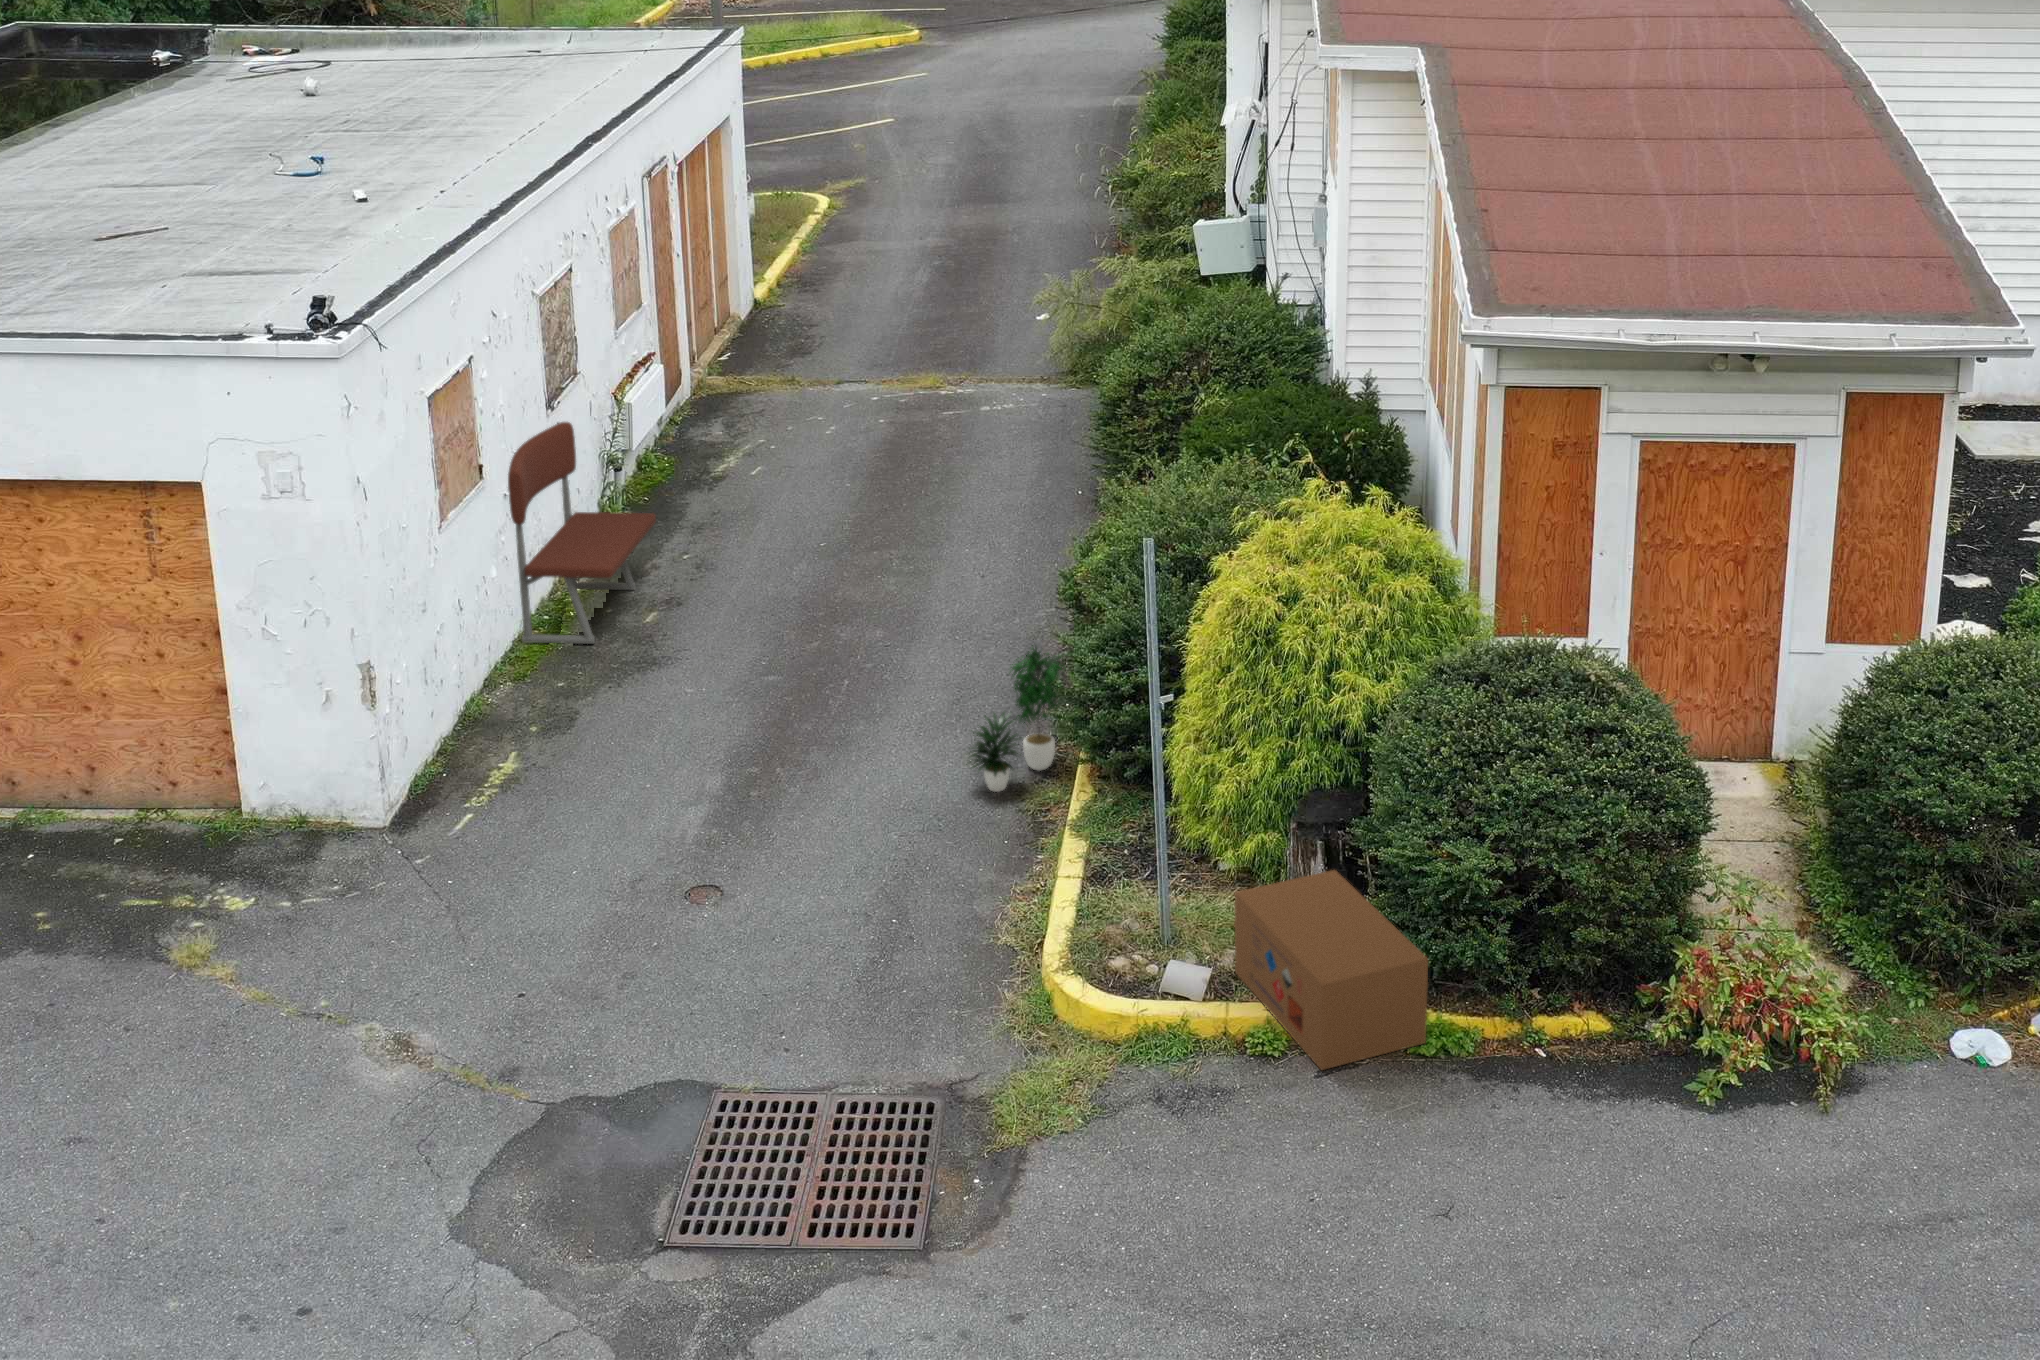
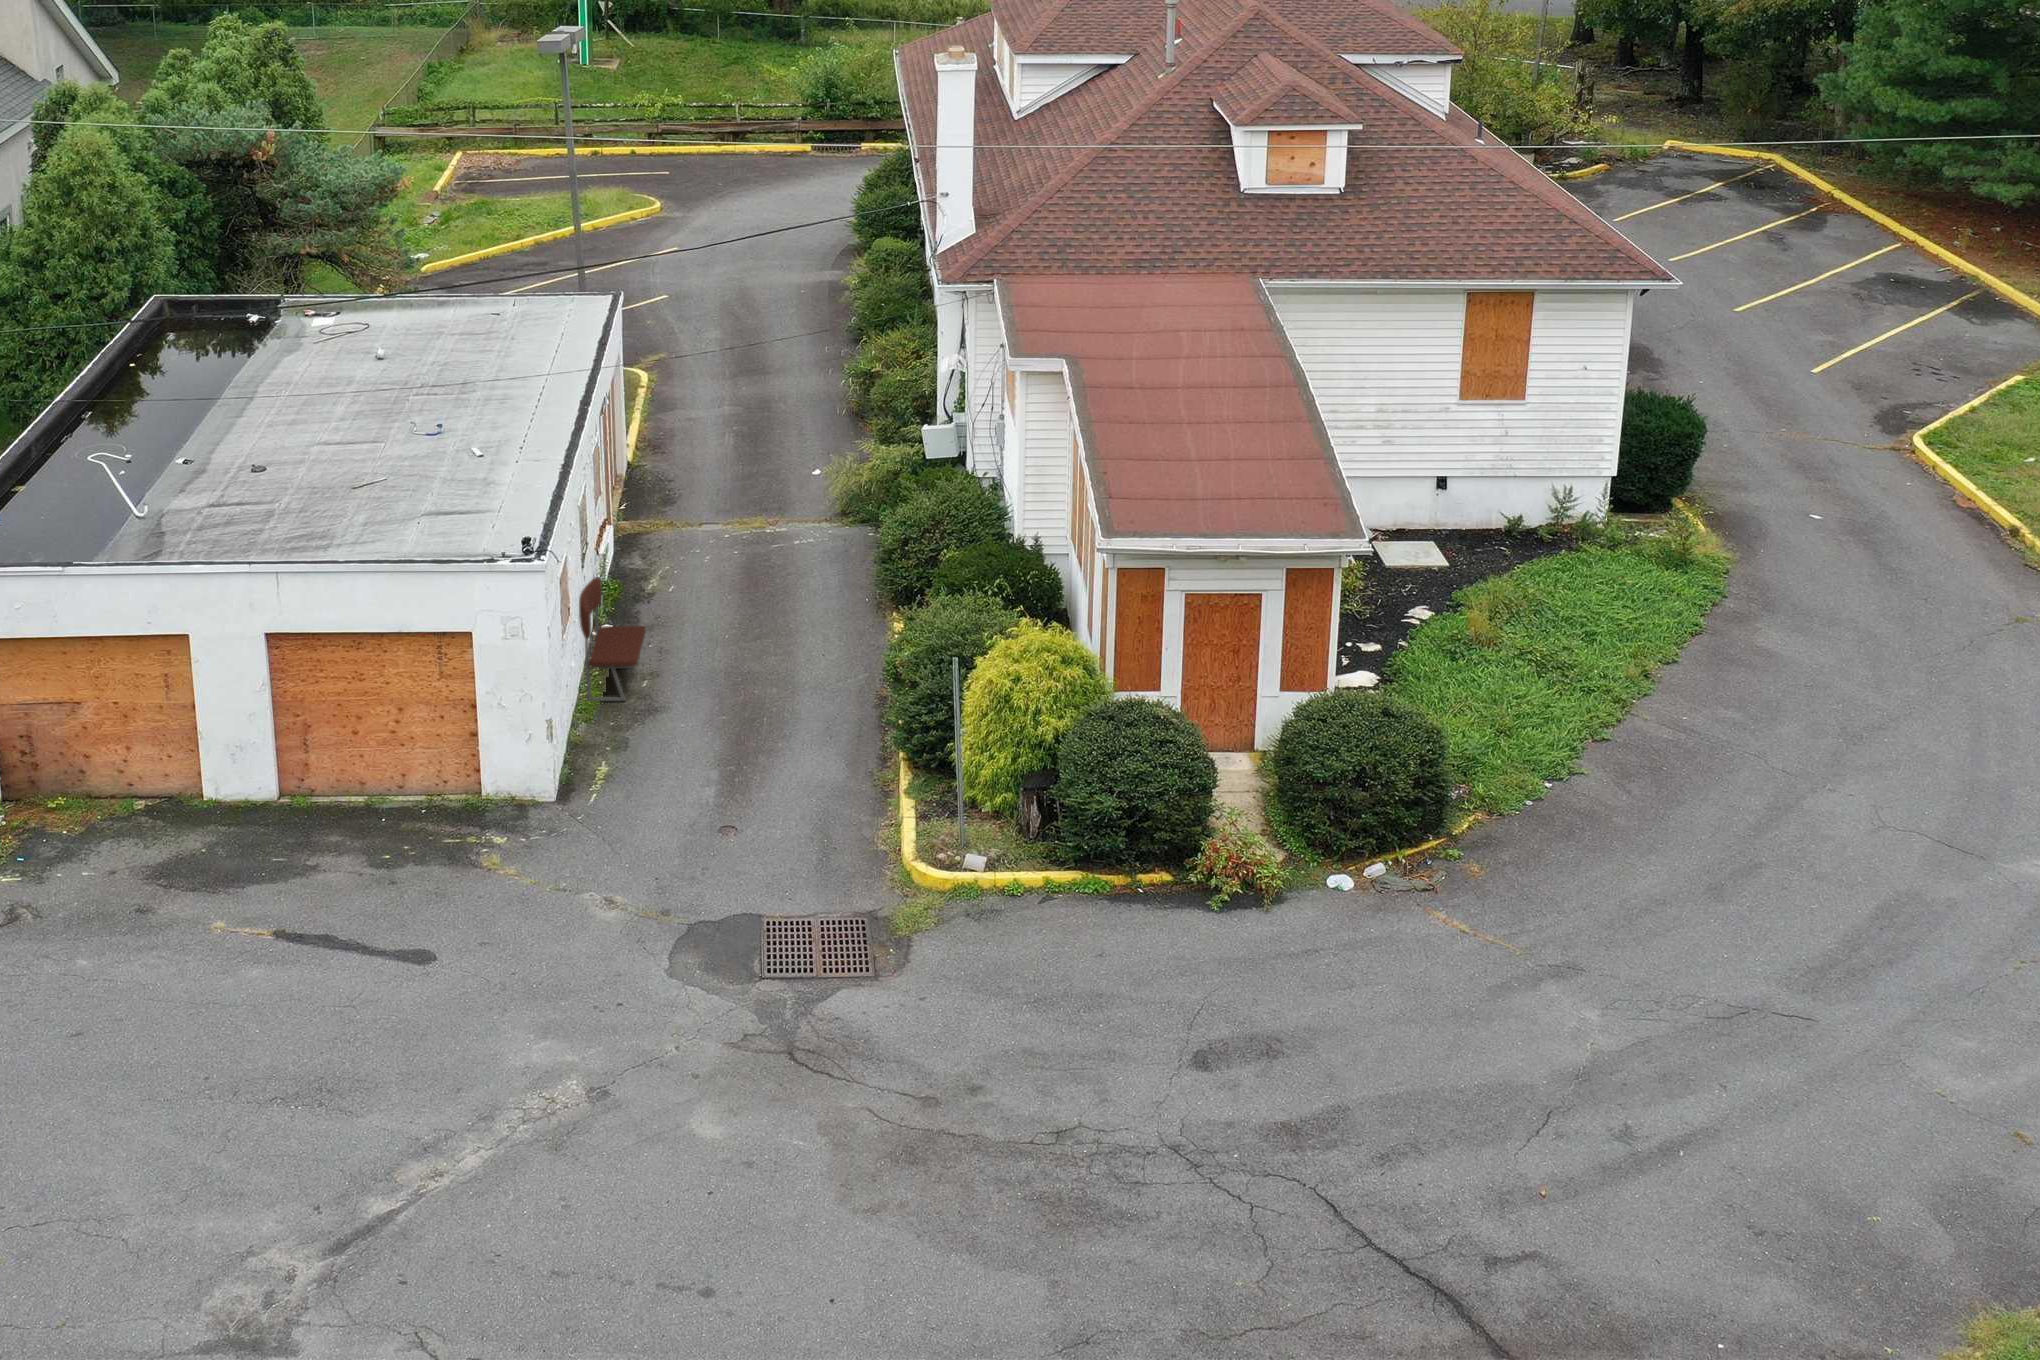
potted plant: present [966,645,1066,792] -> none [849,701,899,777]
cardboard box: present [1235,870,1428,1070] -> none [998,810,1090,898]

